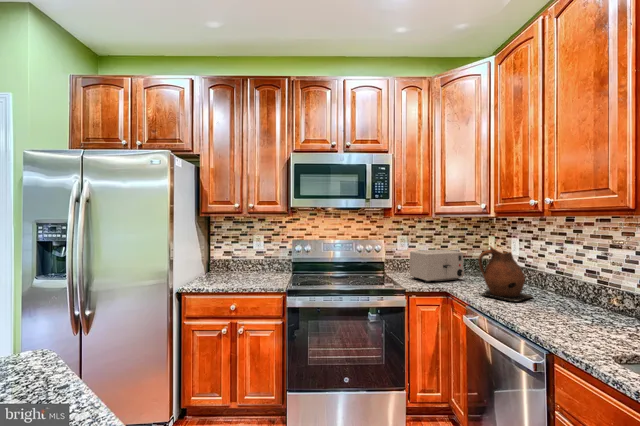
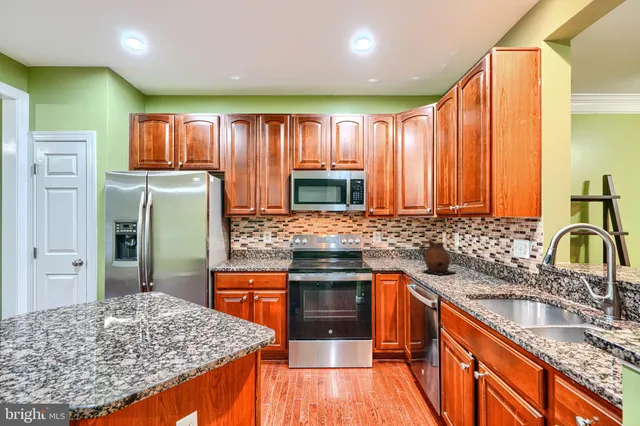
toaster: present [410,250,465,282] -> none [380,242,419,265]

